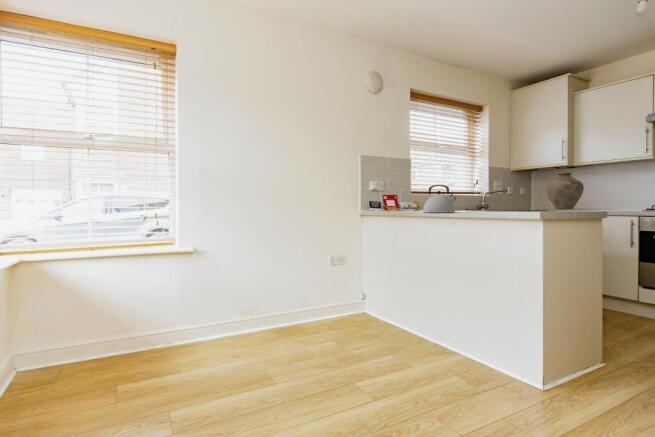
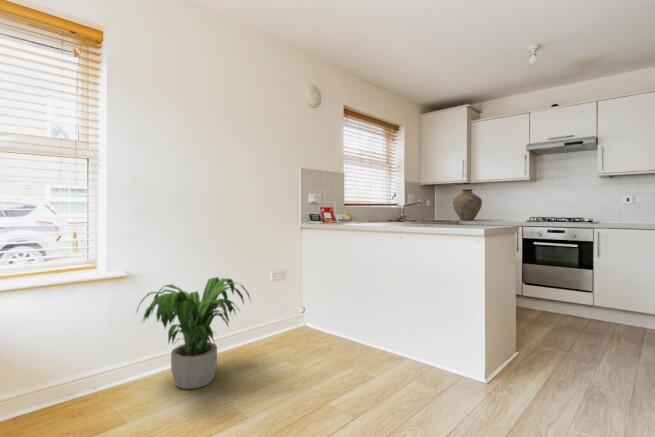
kettle: present [423,185,456,213] -> none [372,201,402,227]
potted plant: none [198,258,295,355] -> present [137,277,250,389]

